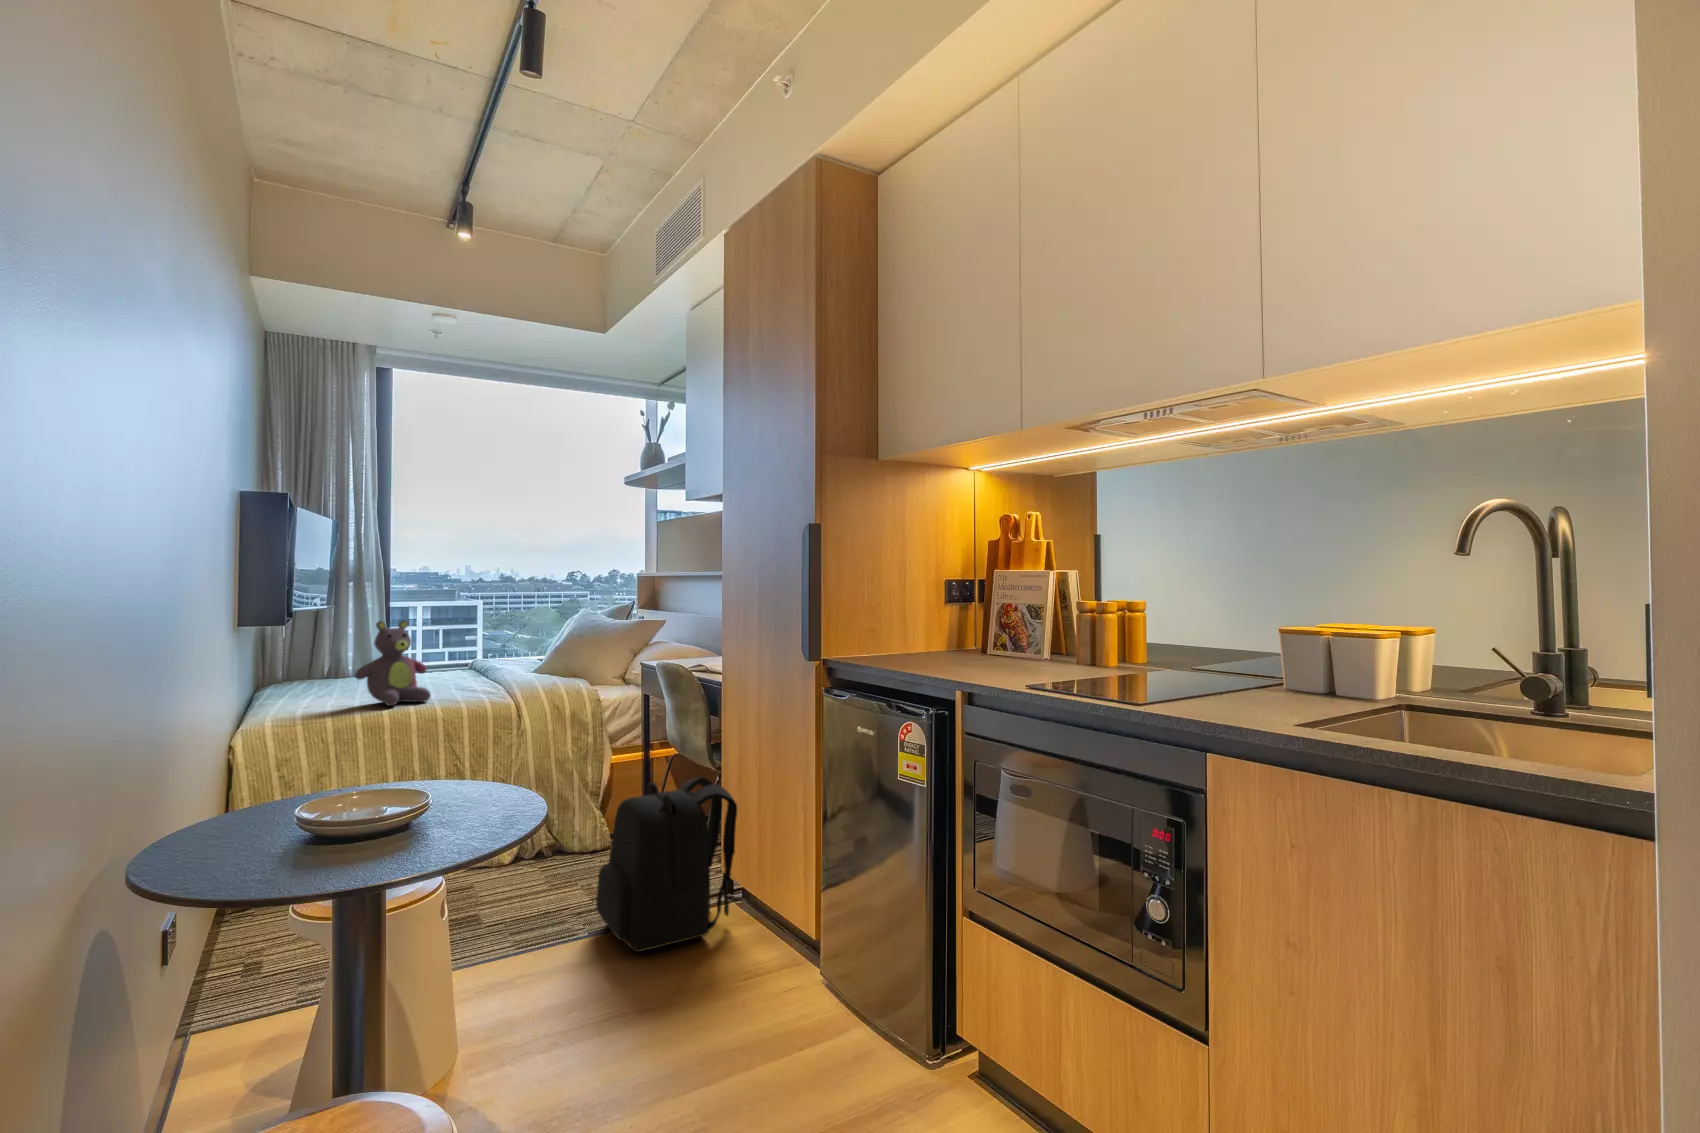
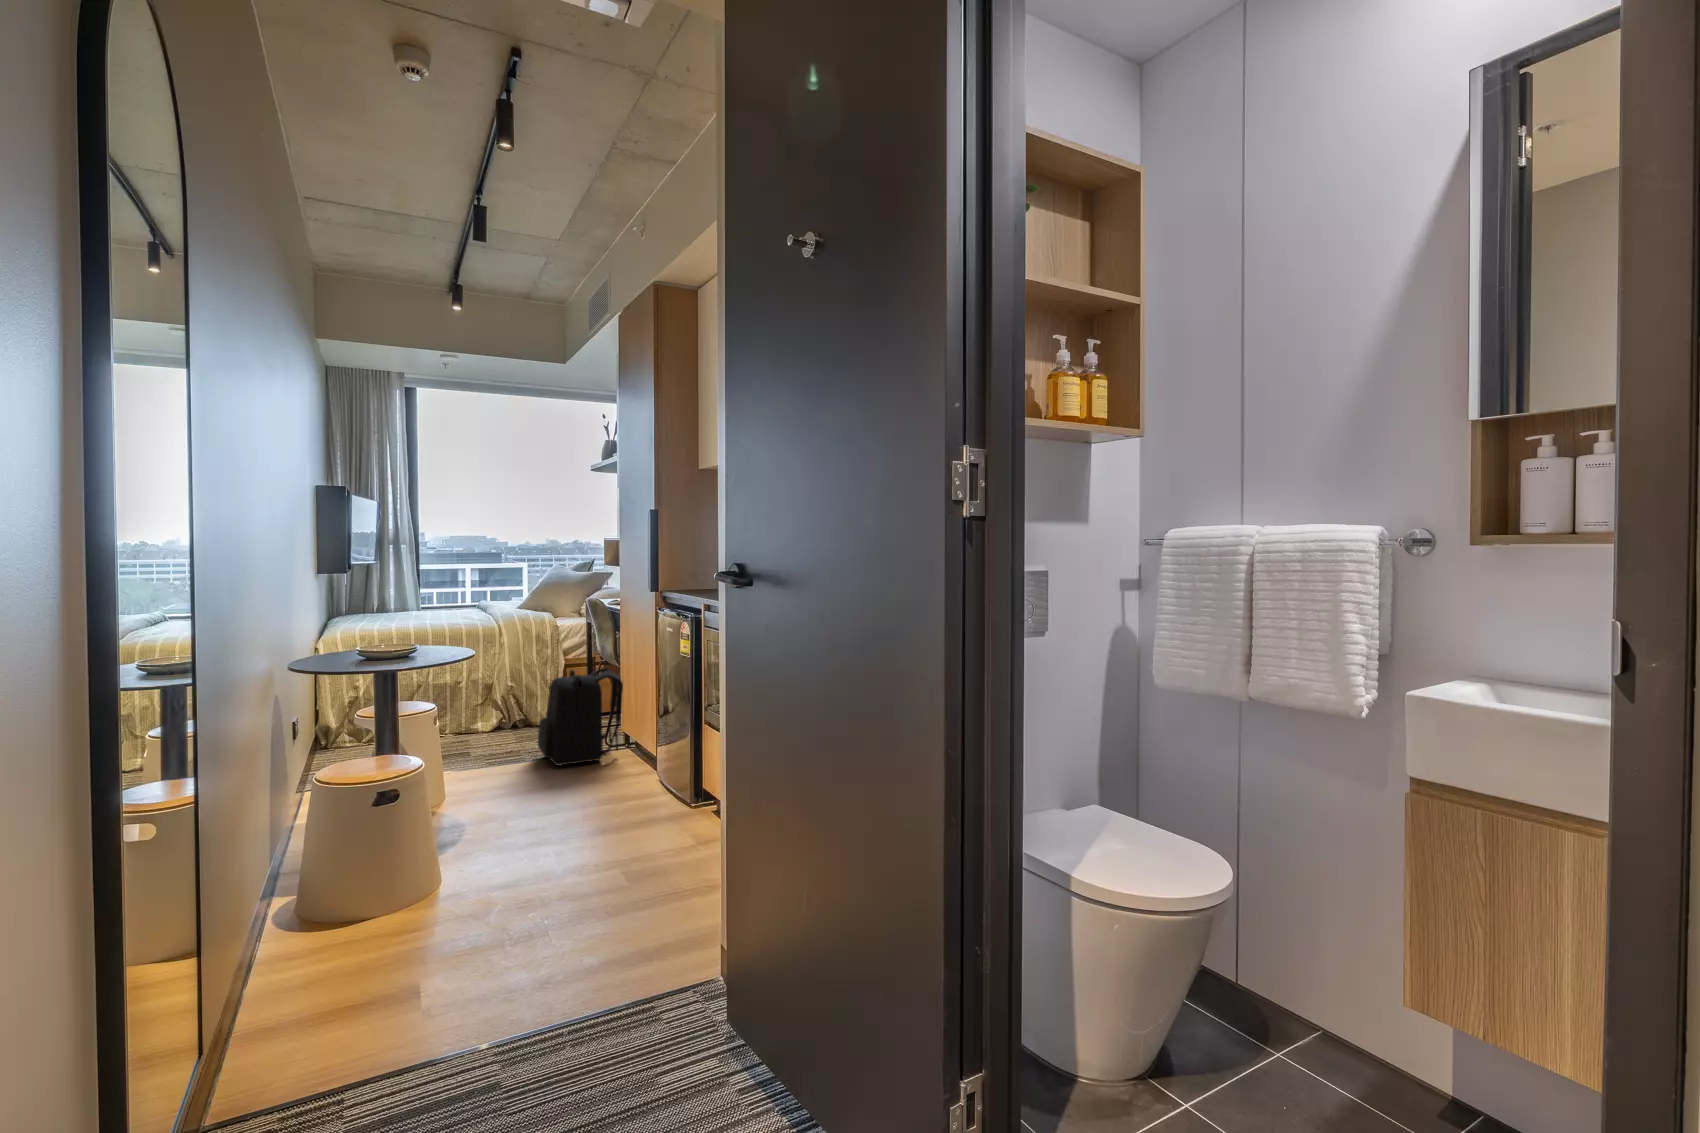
stuffed bear: present [355,620,431,706] -> none [392,571,442,627]

